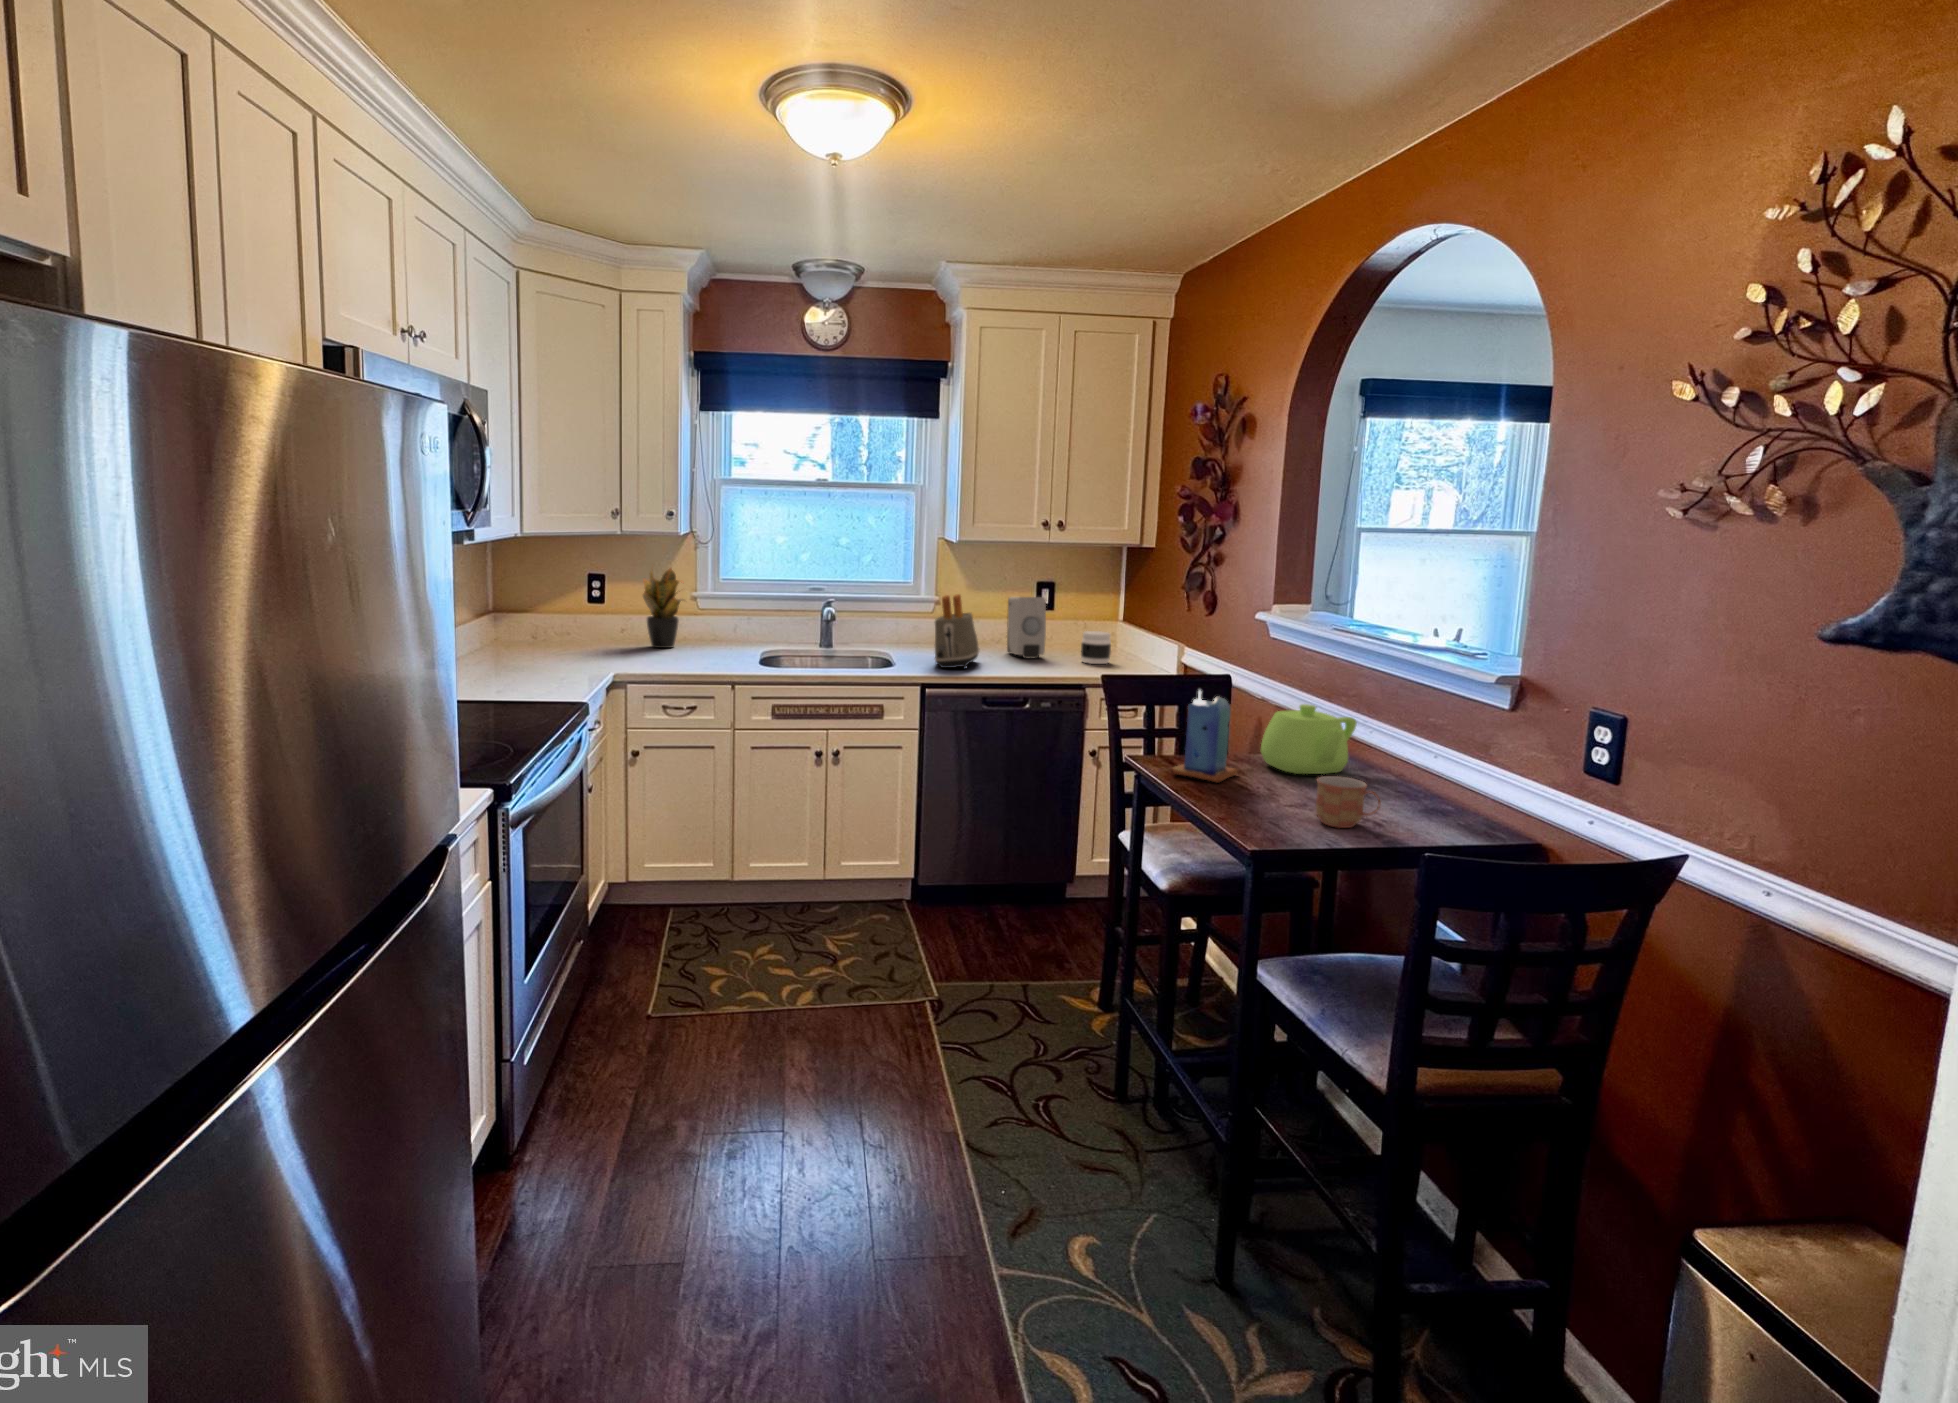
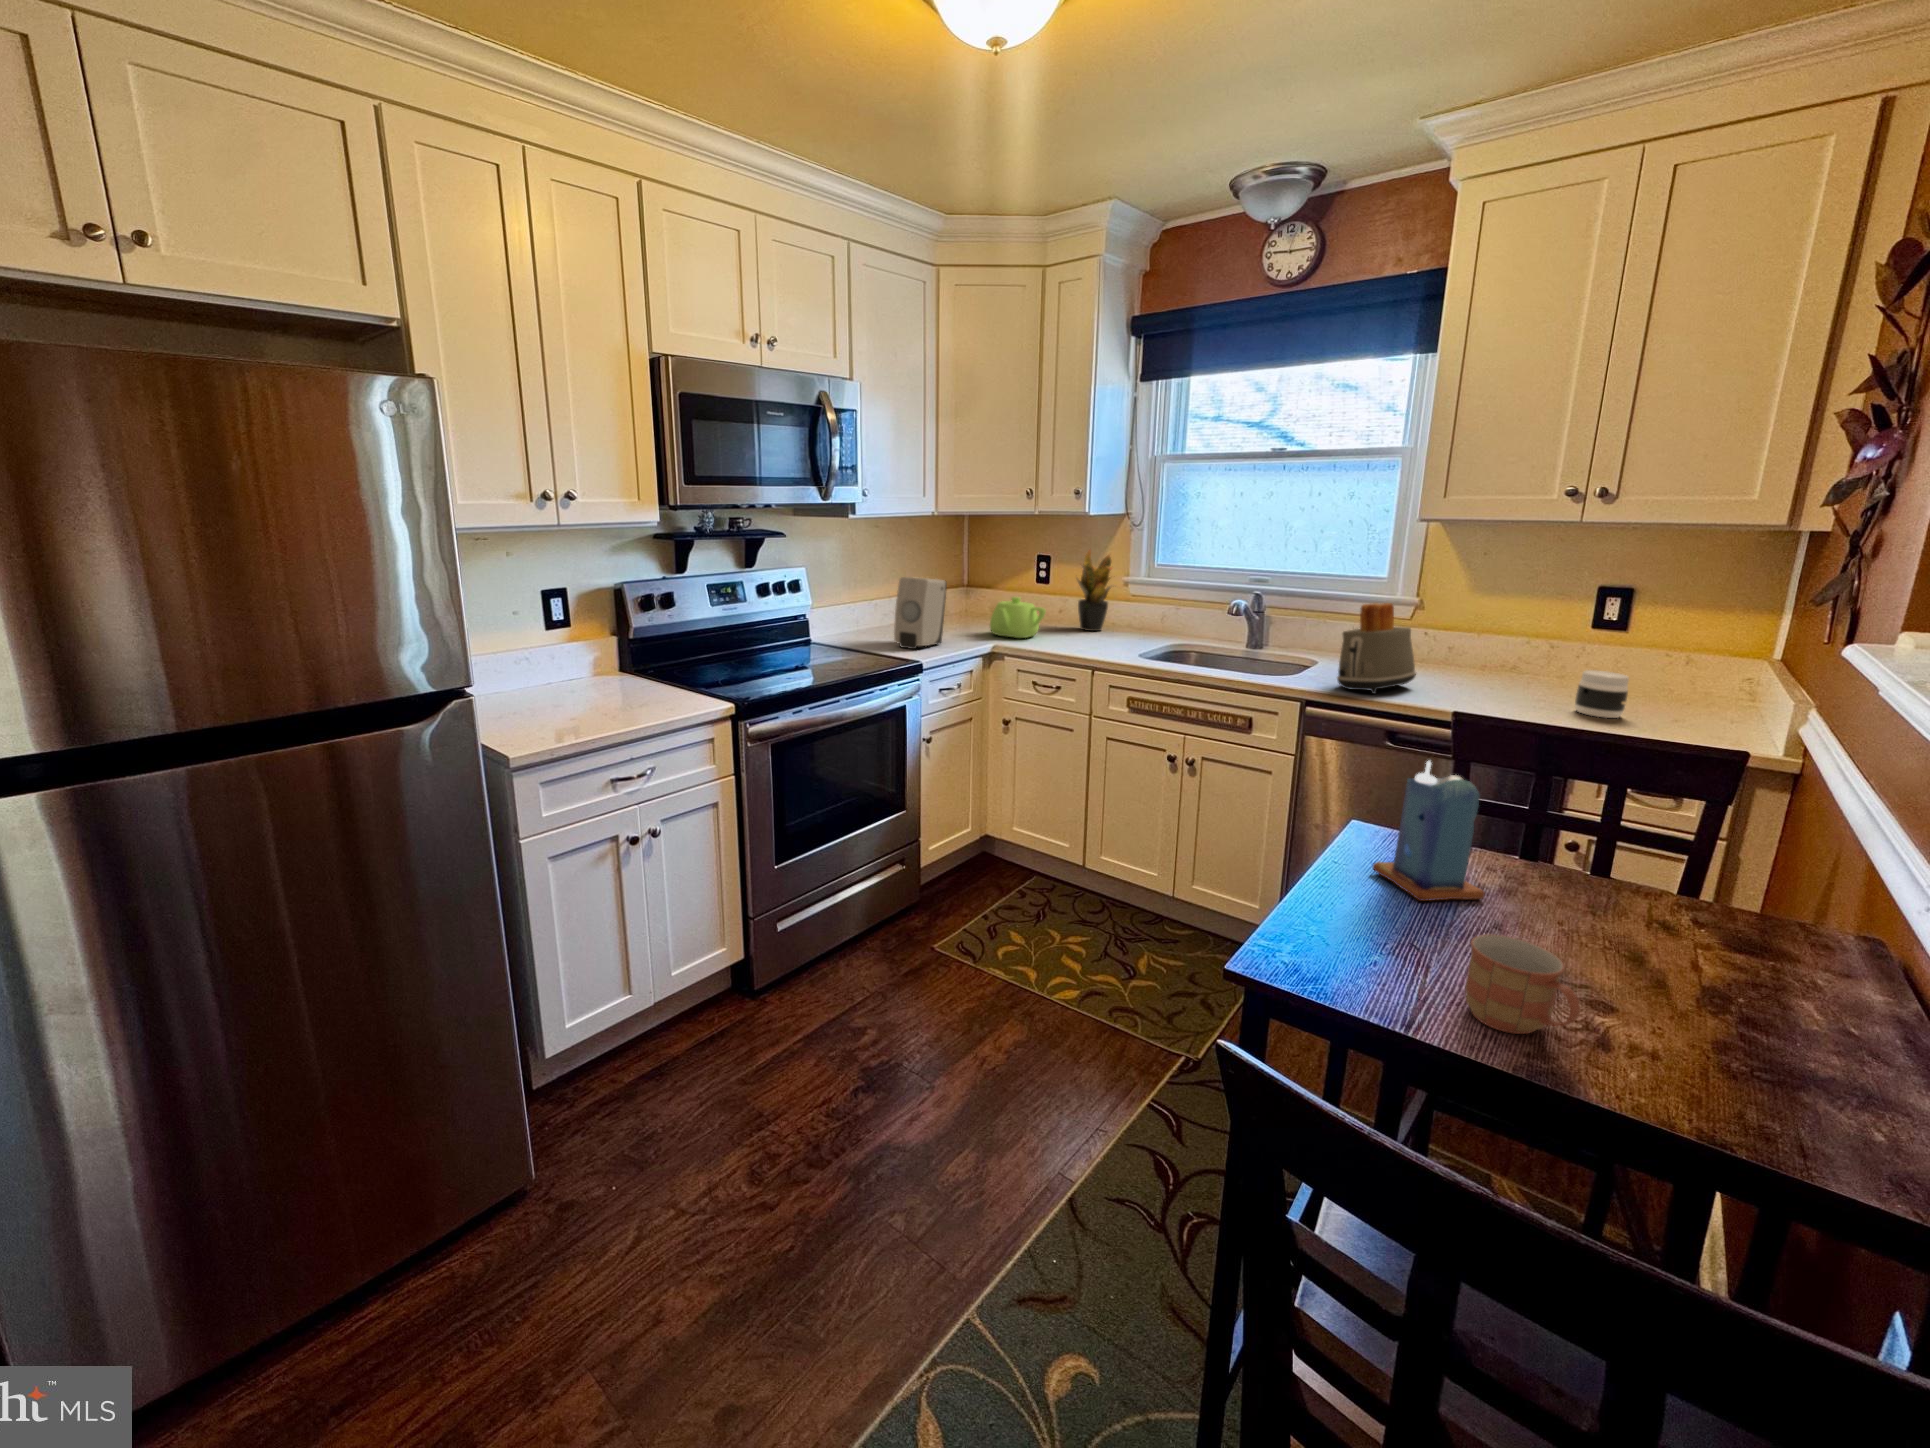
soap dispenser: present [1007,597,1046,659] -> present [894,577,947,649]
teapot: present [1261,704,1357,774] -> present [990,597,1046,638]

